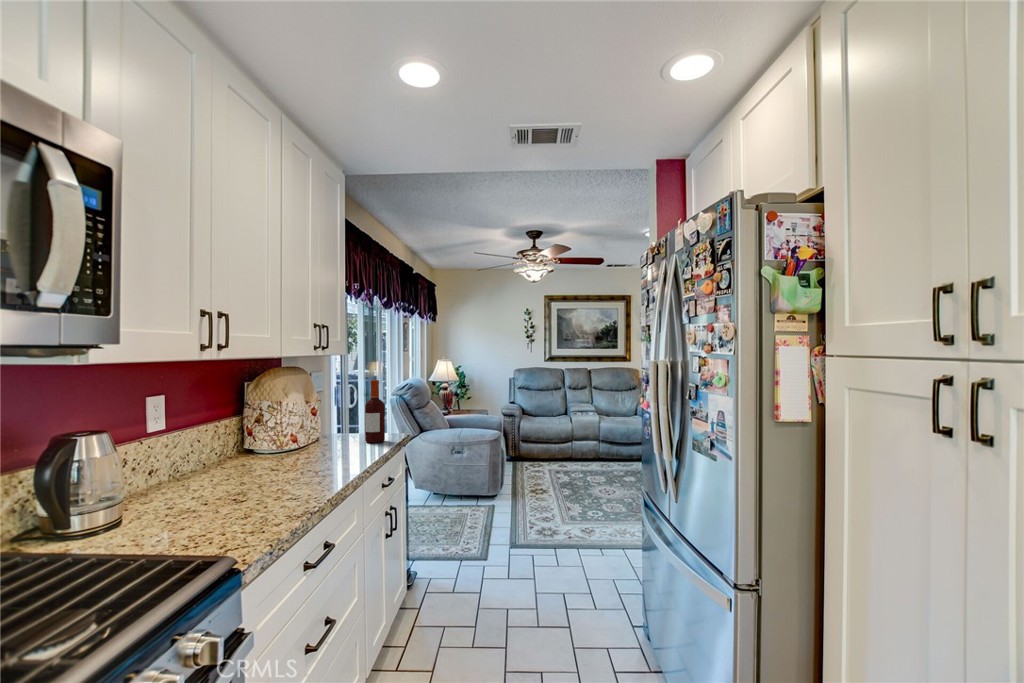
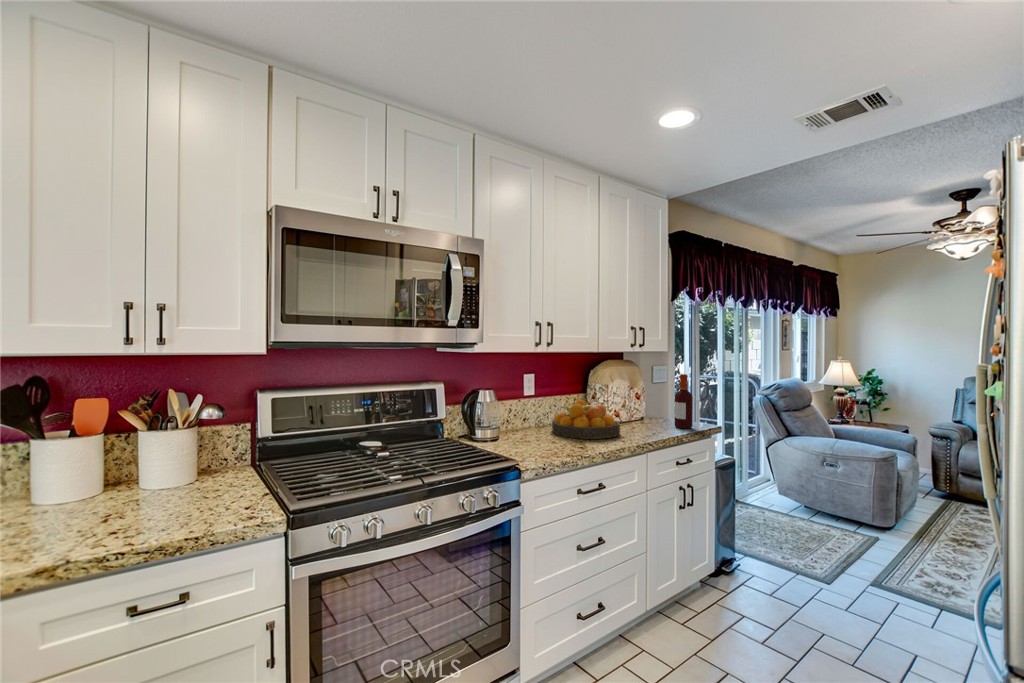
fruit bowl: none [211,427,321,486] -> present [552,400,620,439]

